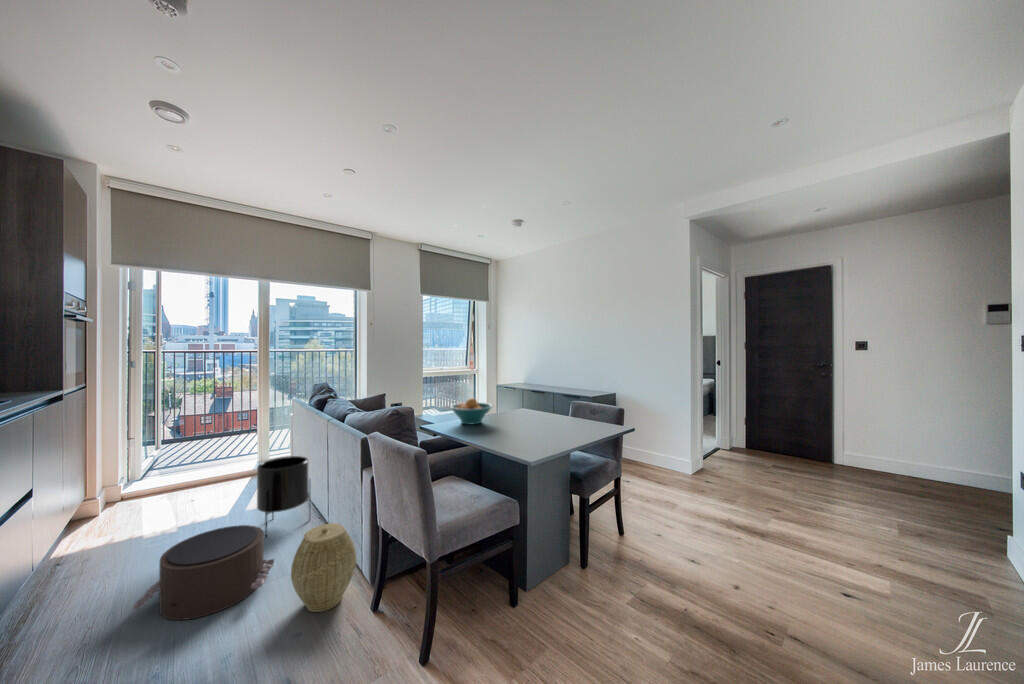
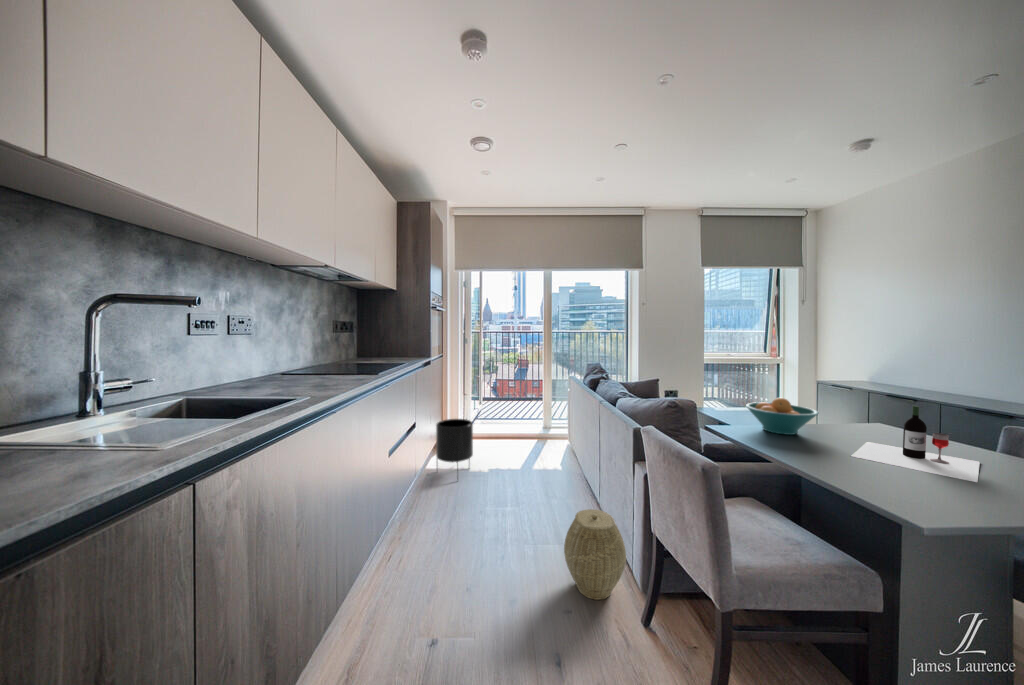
wine bottle: none [507,394,563,434] -> present [852,406,980,482]
planter: present [257,456,310,536] -> present [436,419,473,463]
pouf: present [132,525,275,620] -> none [459,482,553,555]

